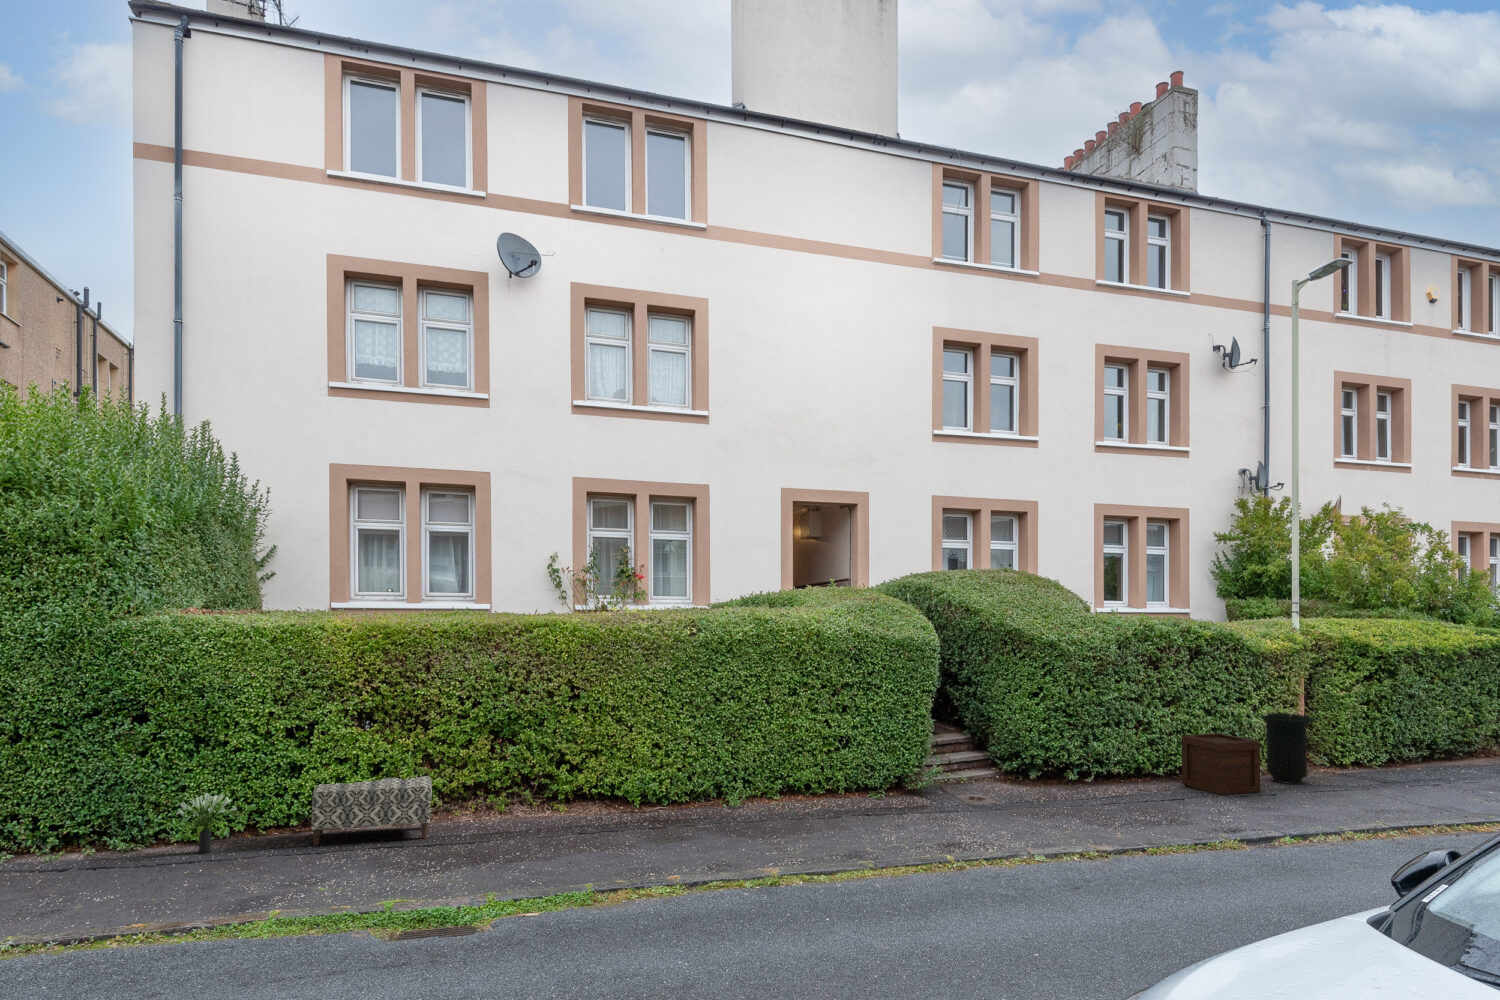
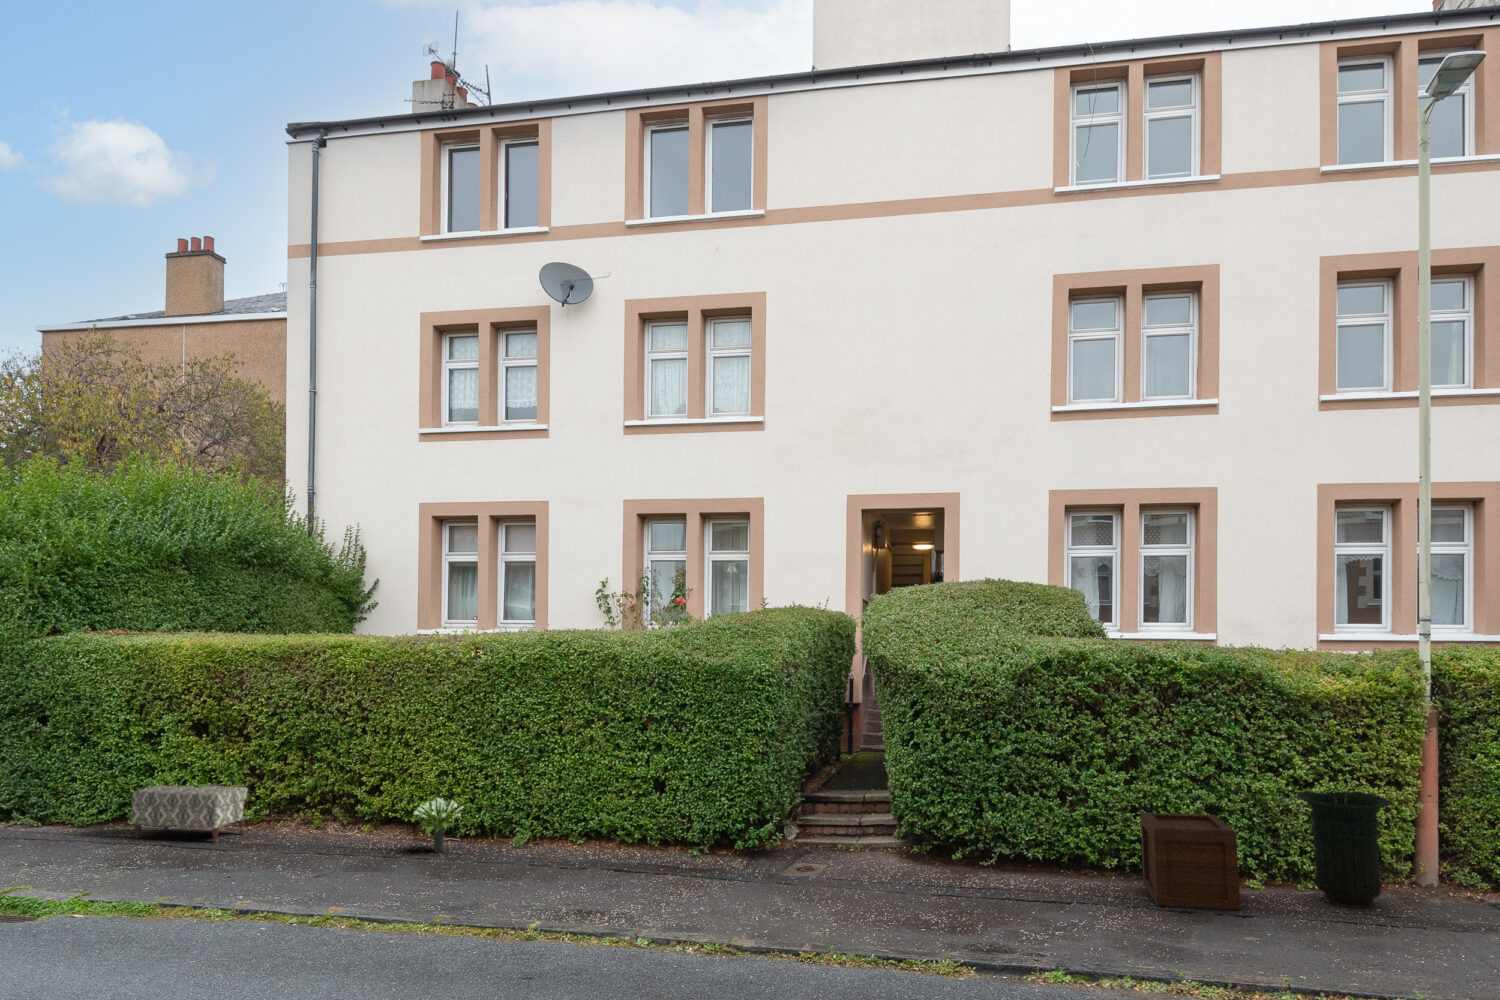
potted plant: present [176,793,237,854] -> present [414,798,463,852]

